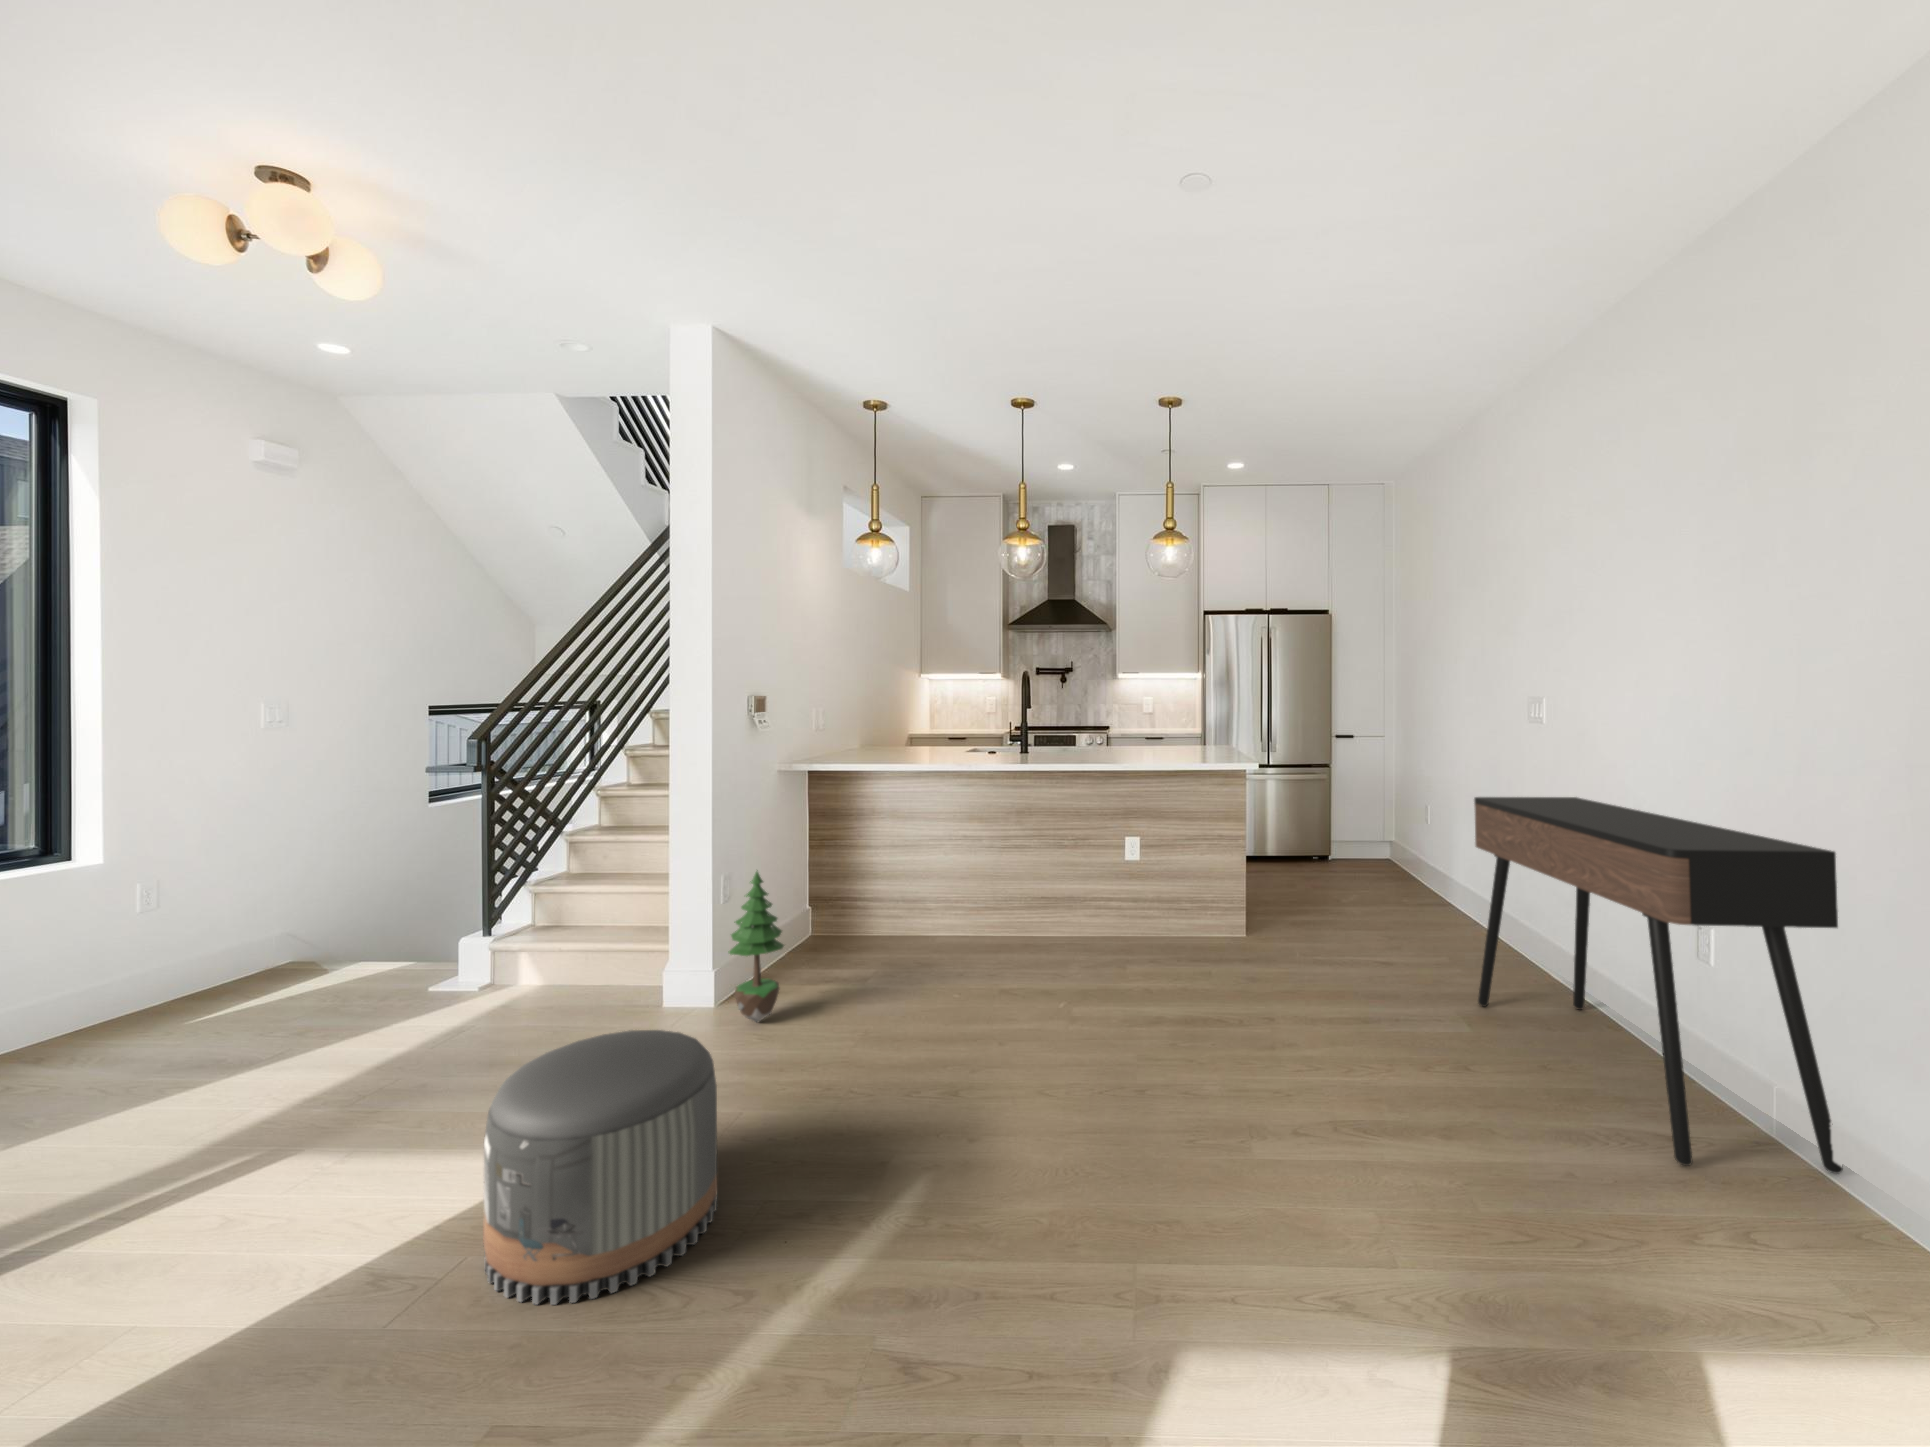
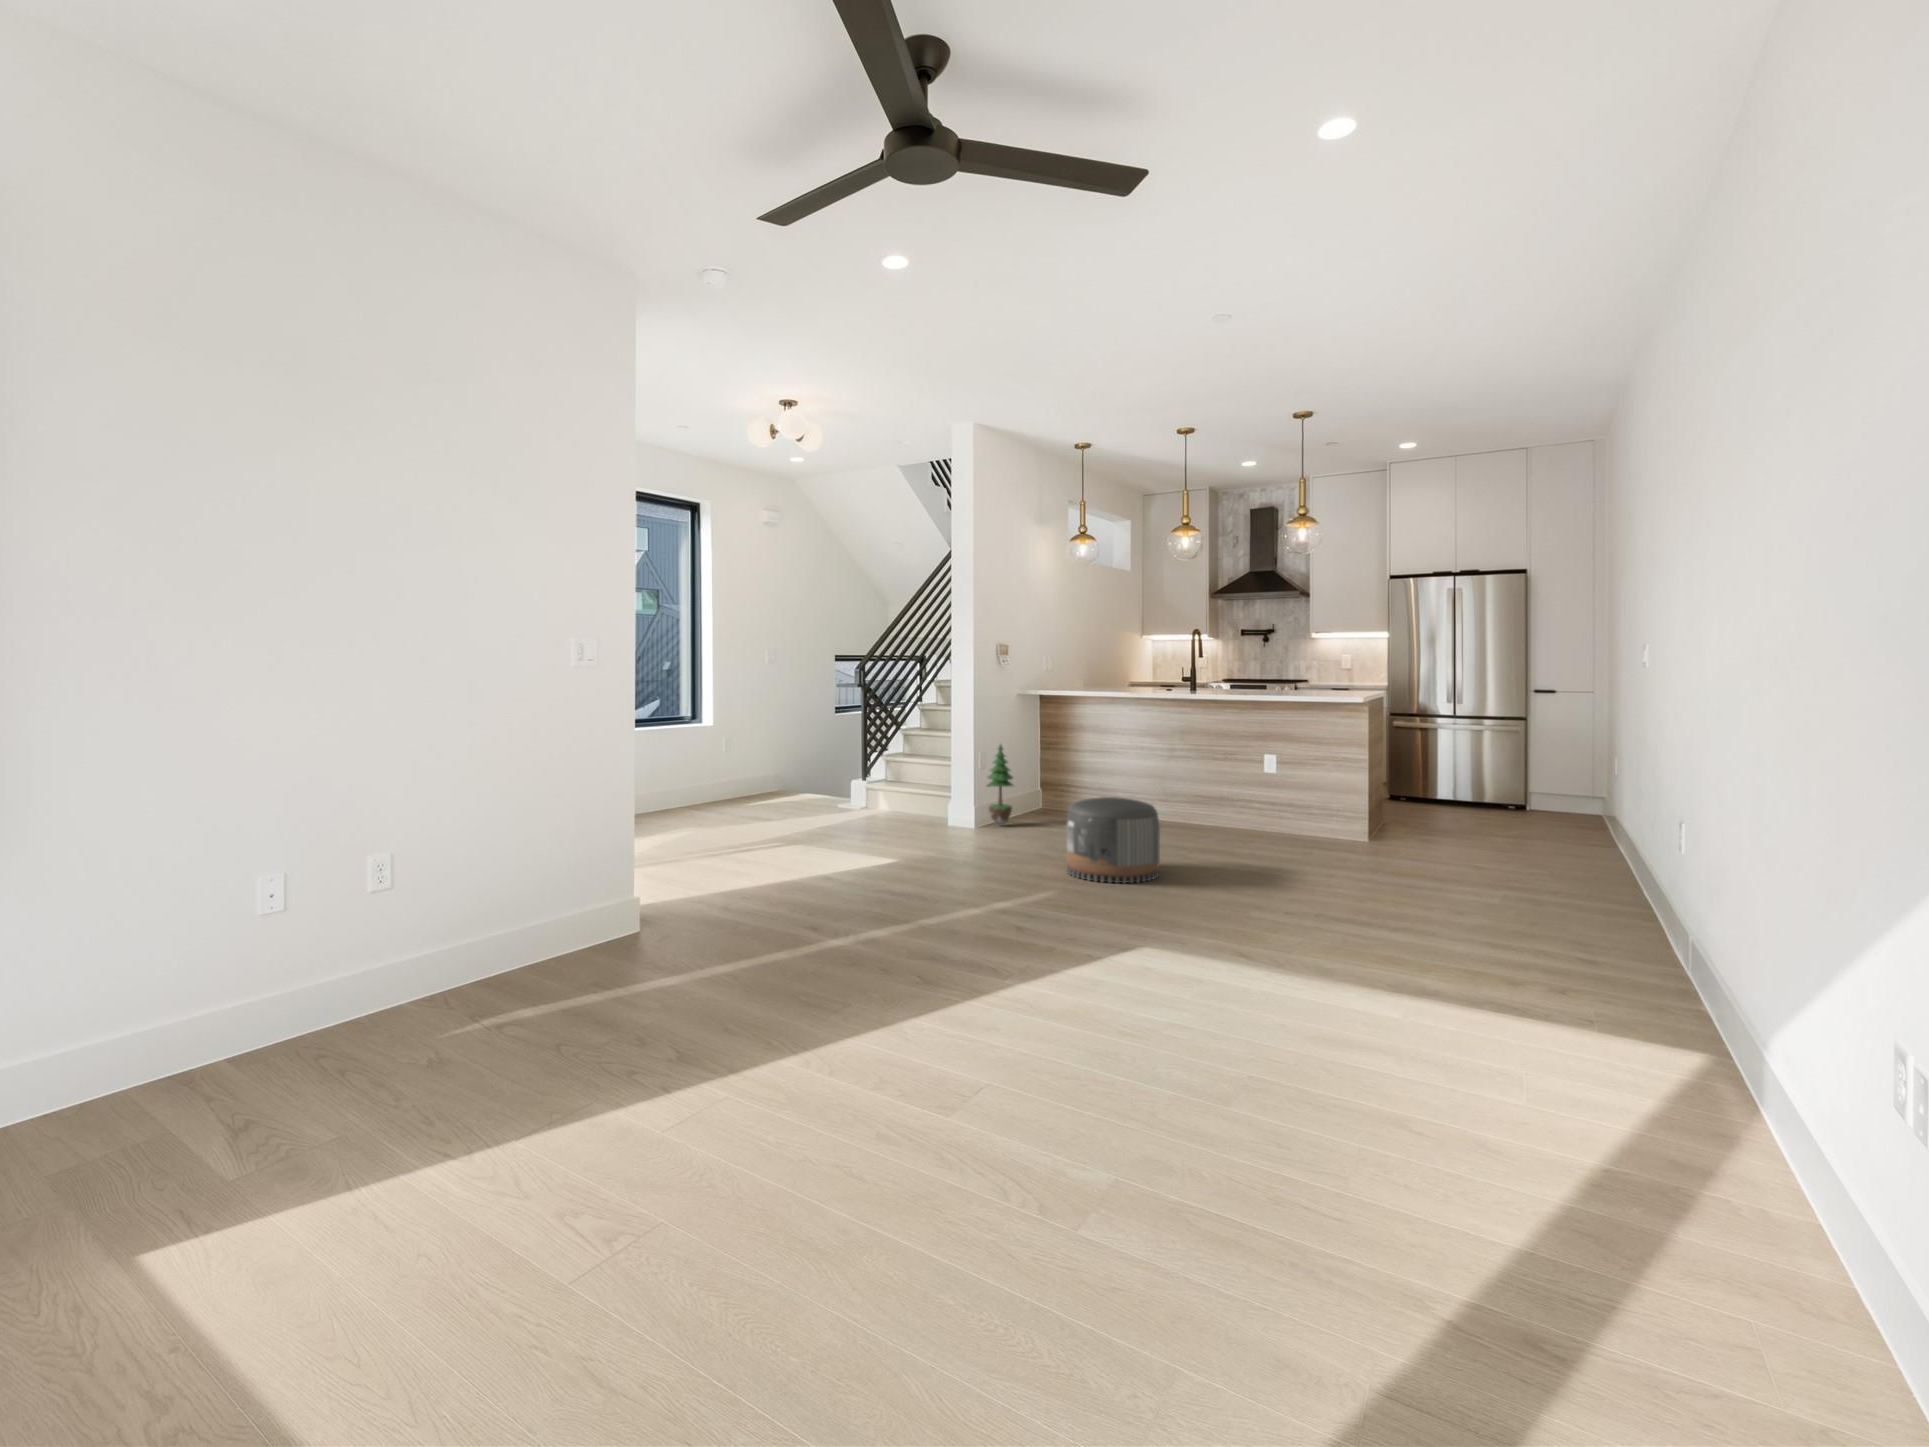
console table: present [1474,797,1843,1174] -> none [1452,718,1551,909]
pouf: present [483,1030,717,1305] -> present [1066,797,1160,883]

